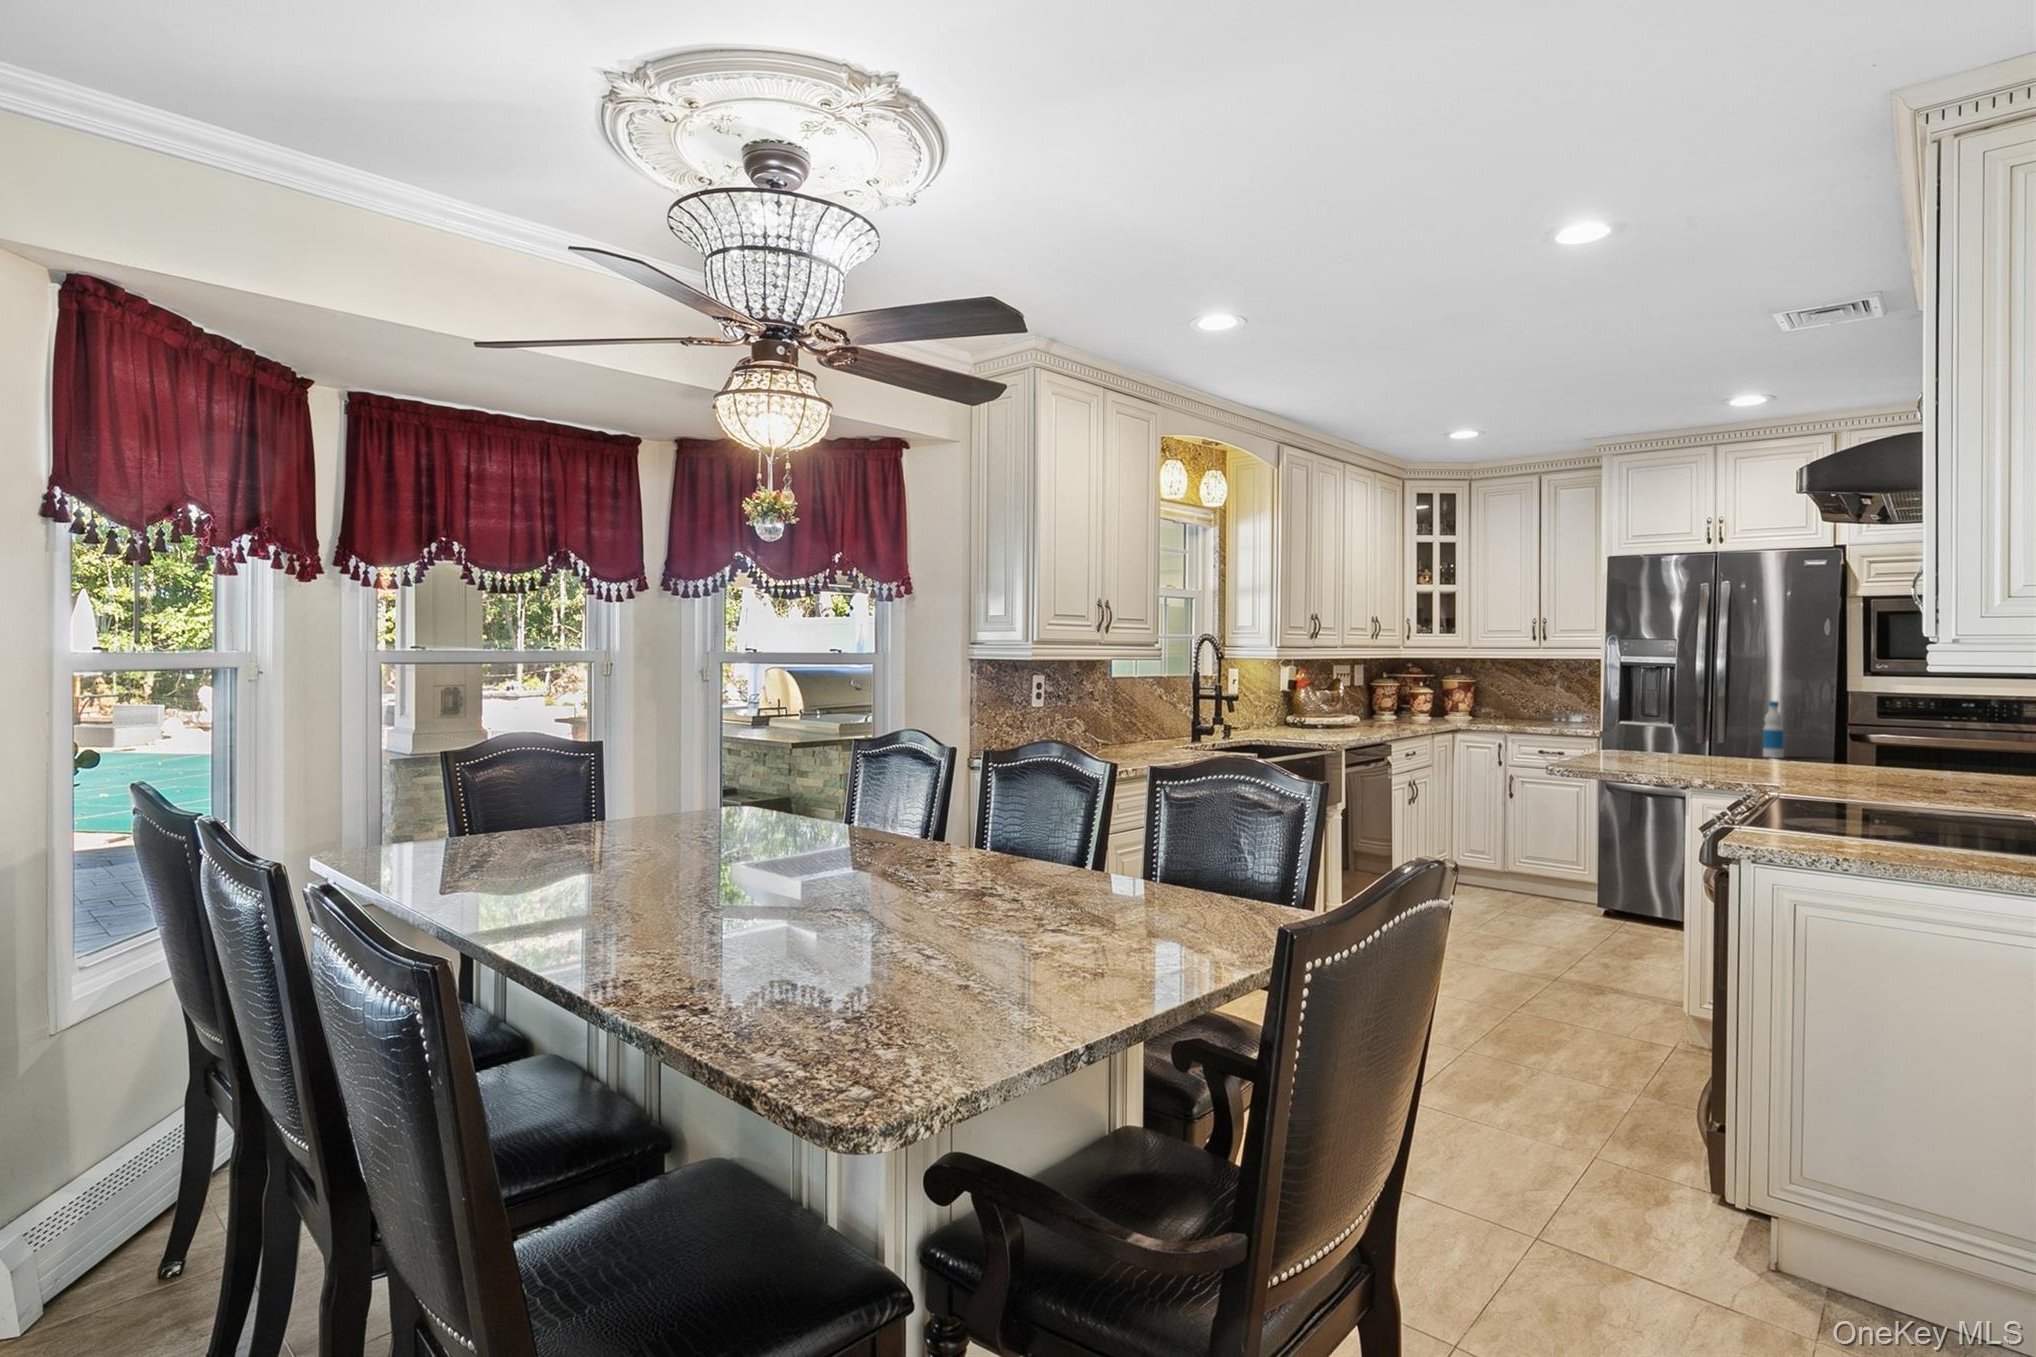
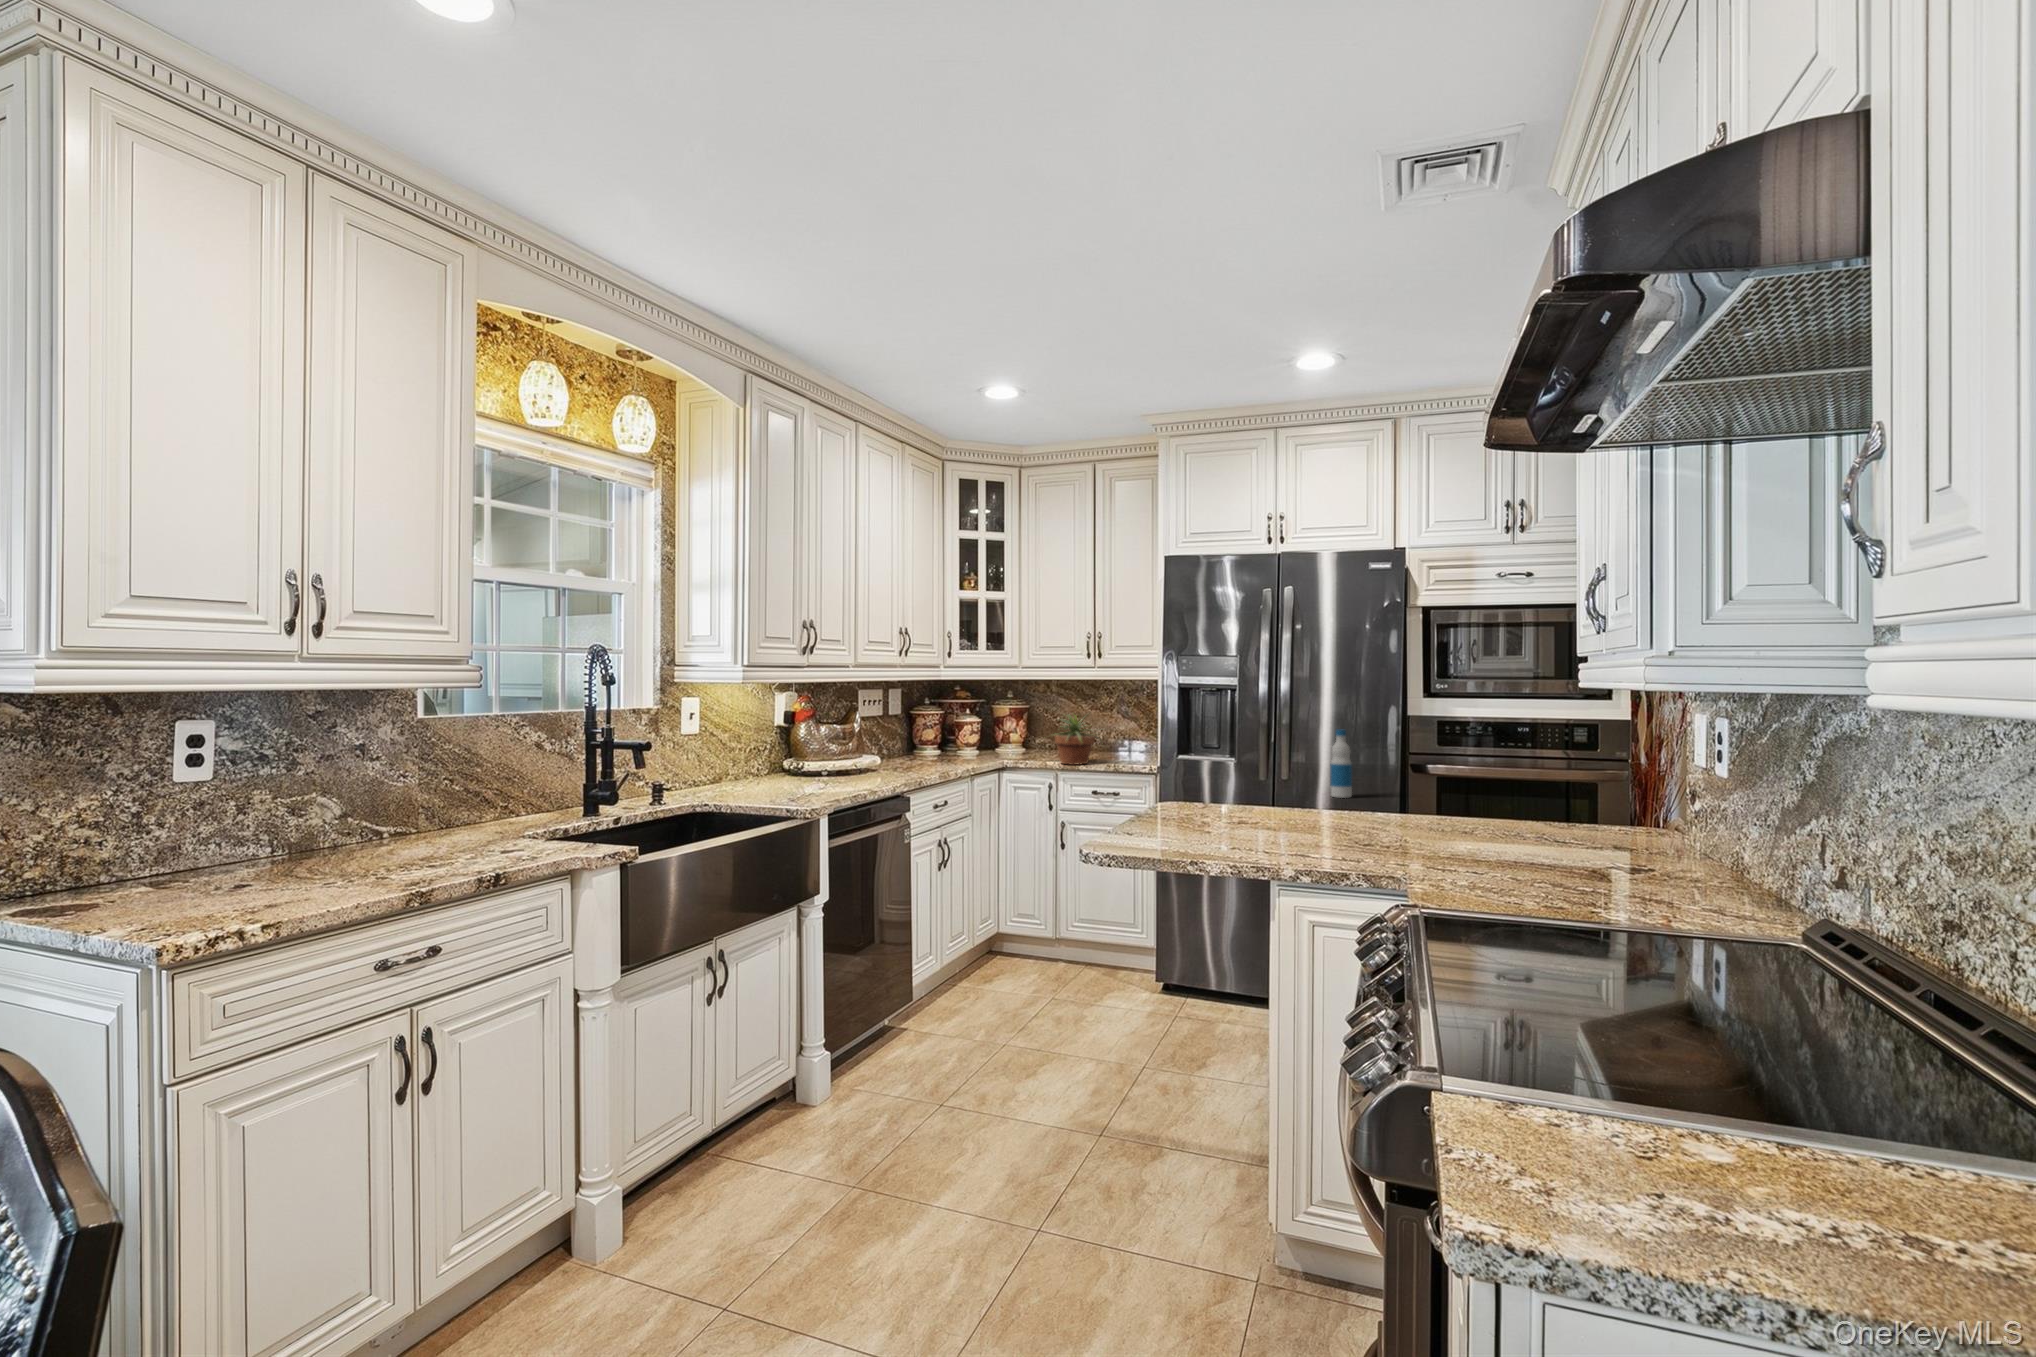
potted plant: none [1492,686,1553,730] -> present [1051,715,1097,765]

